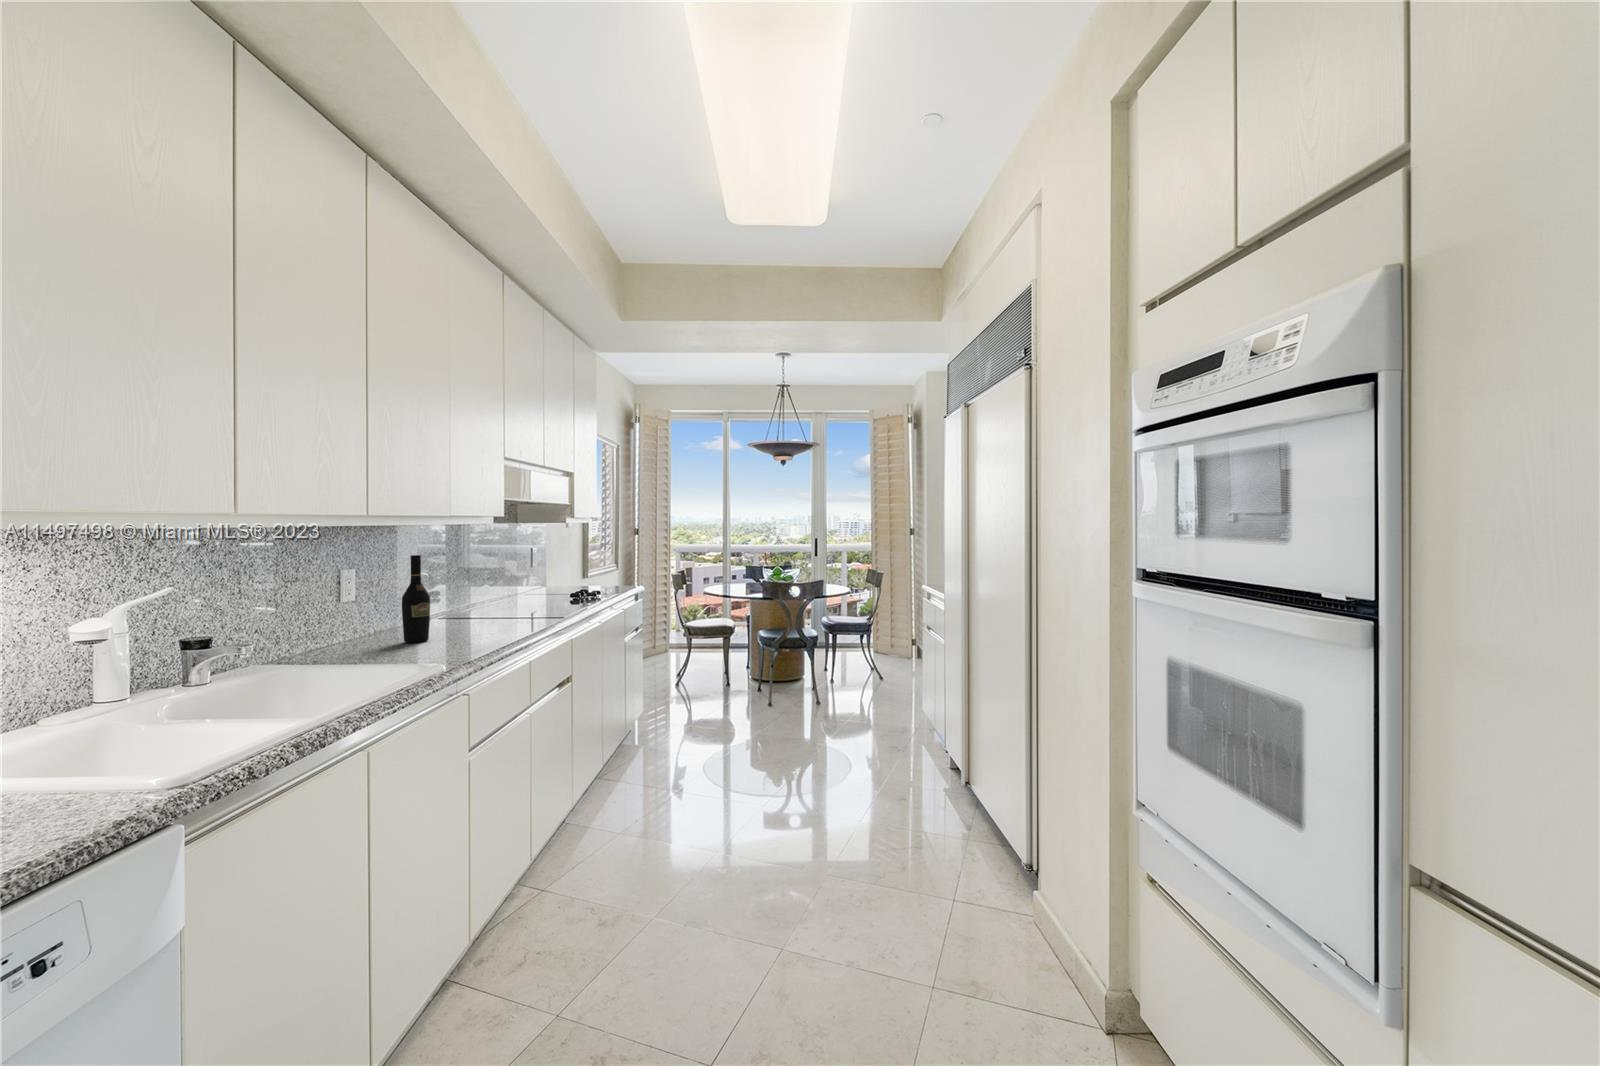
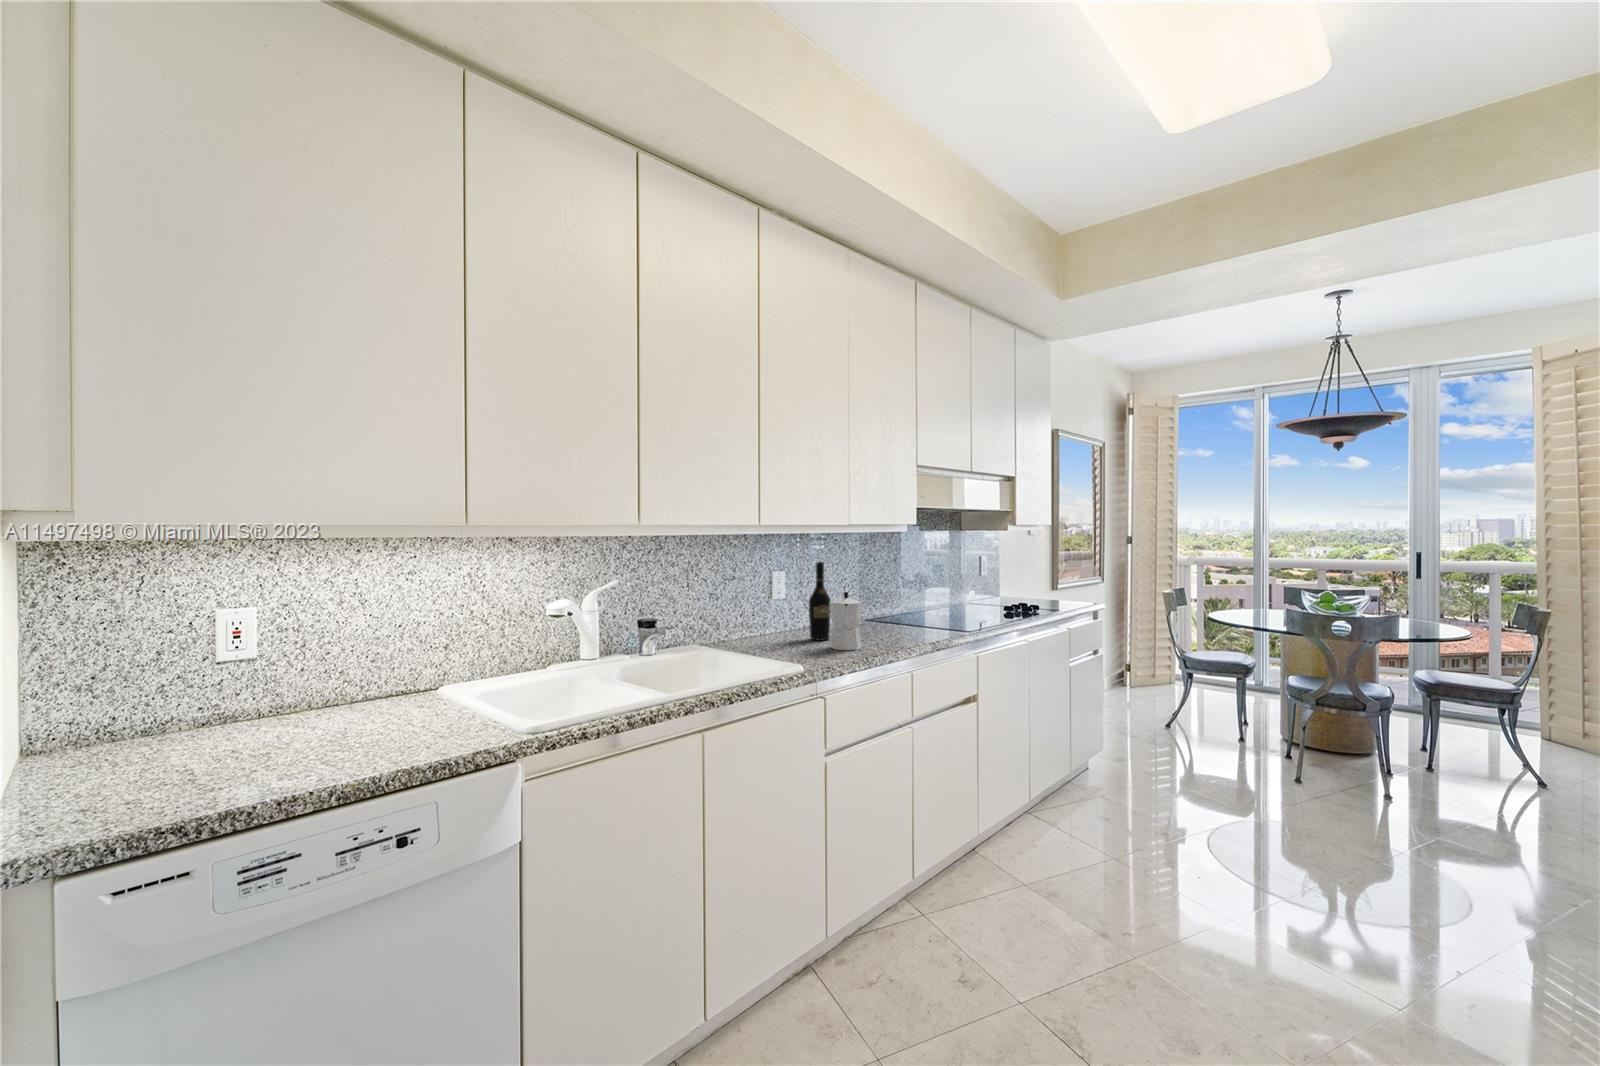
moka pot: none [444,585,481,647] -> present [830,592,862,650]

